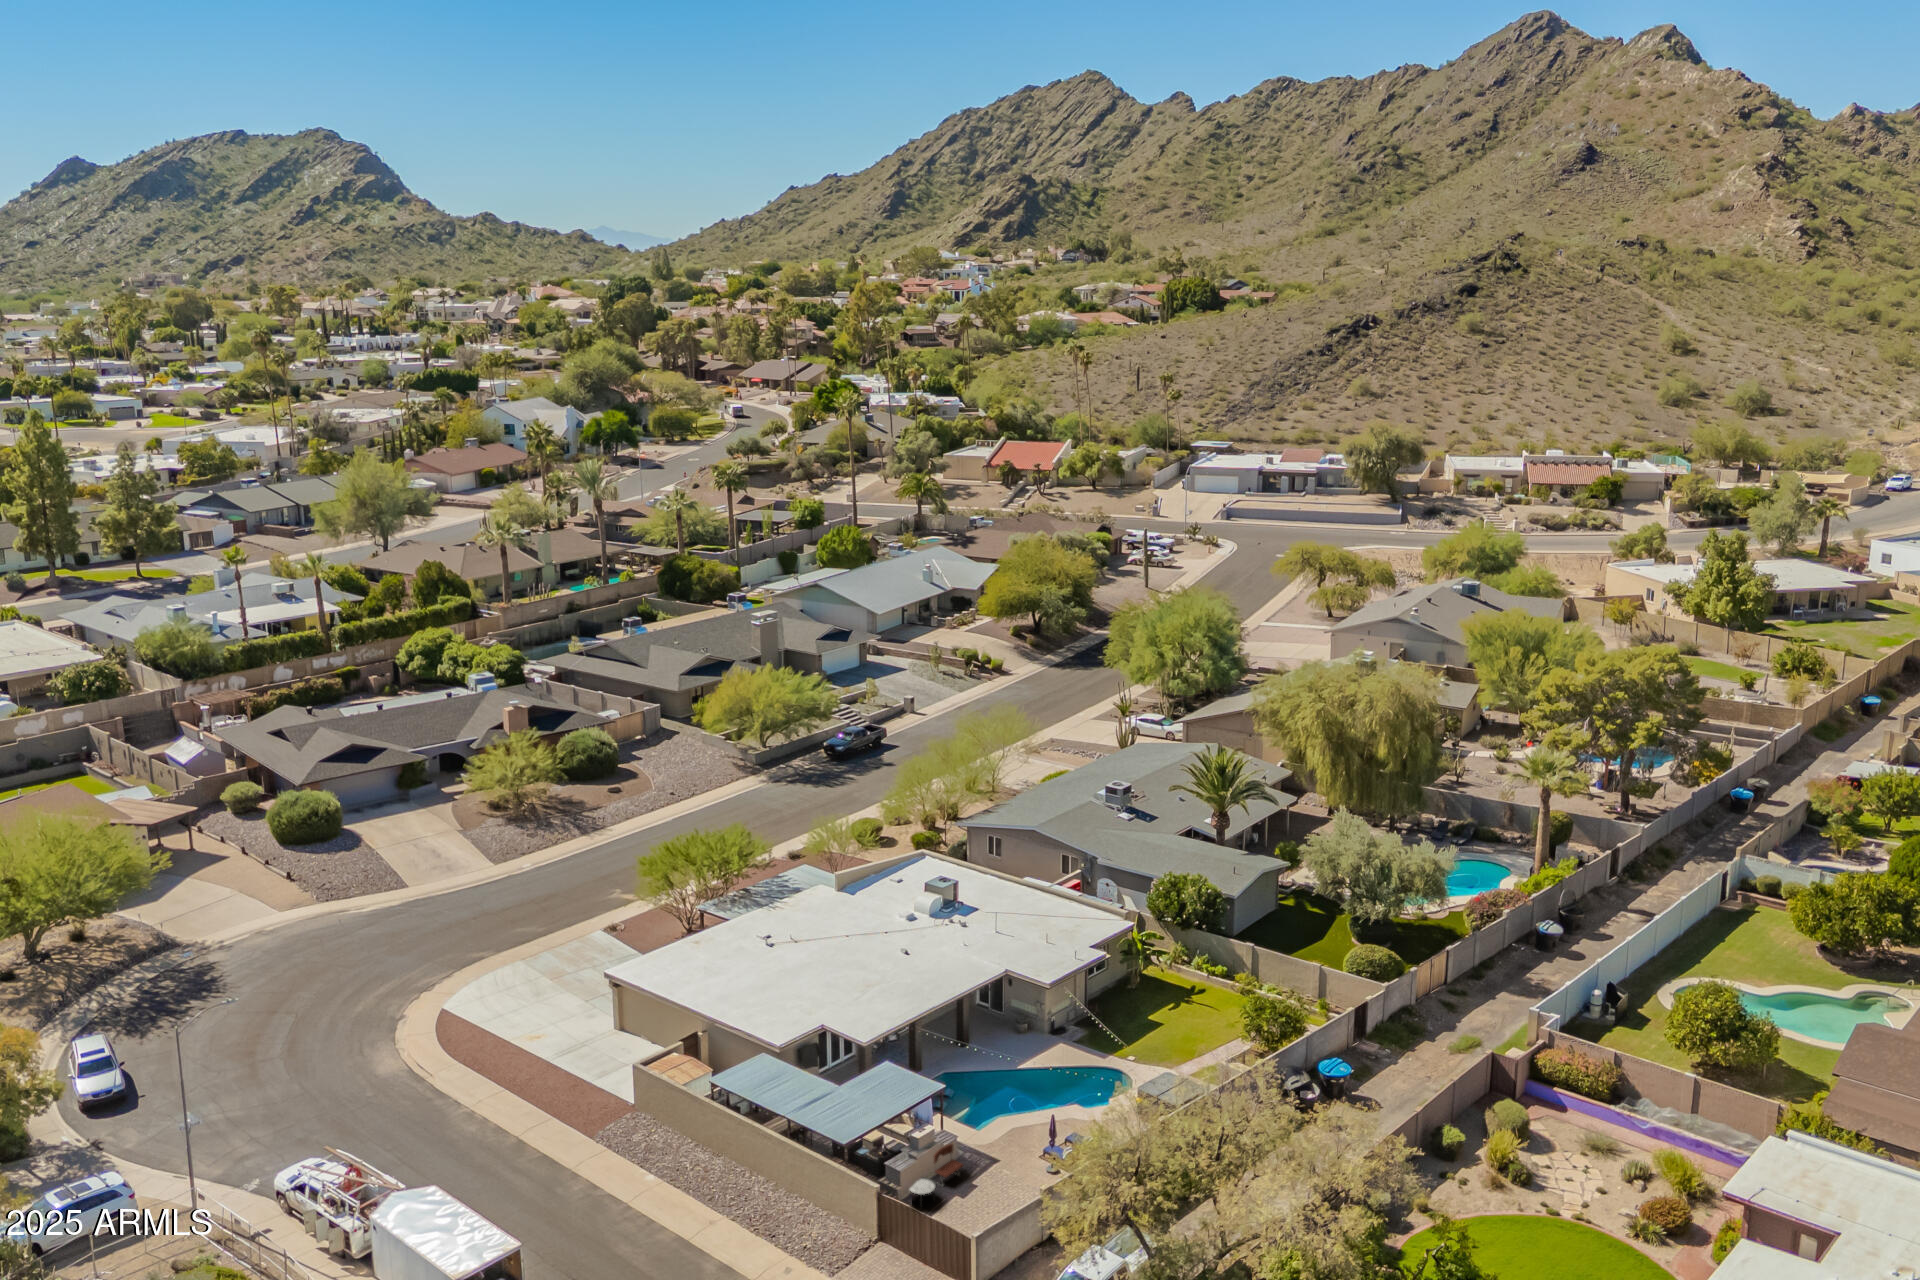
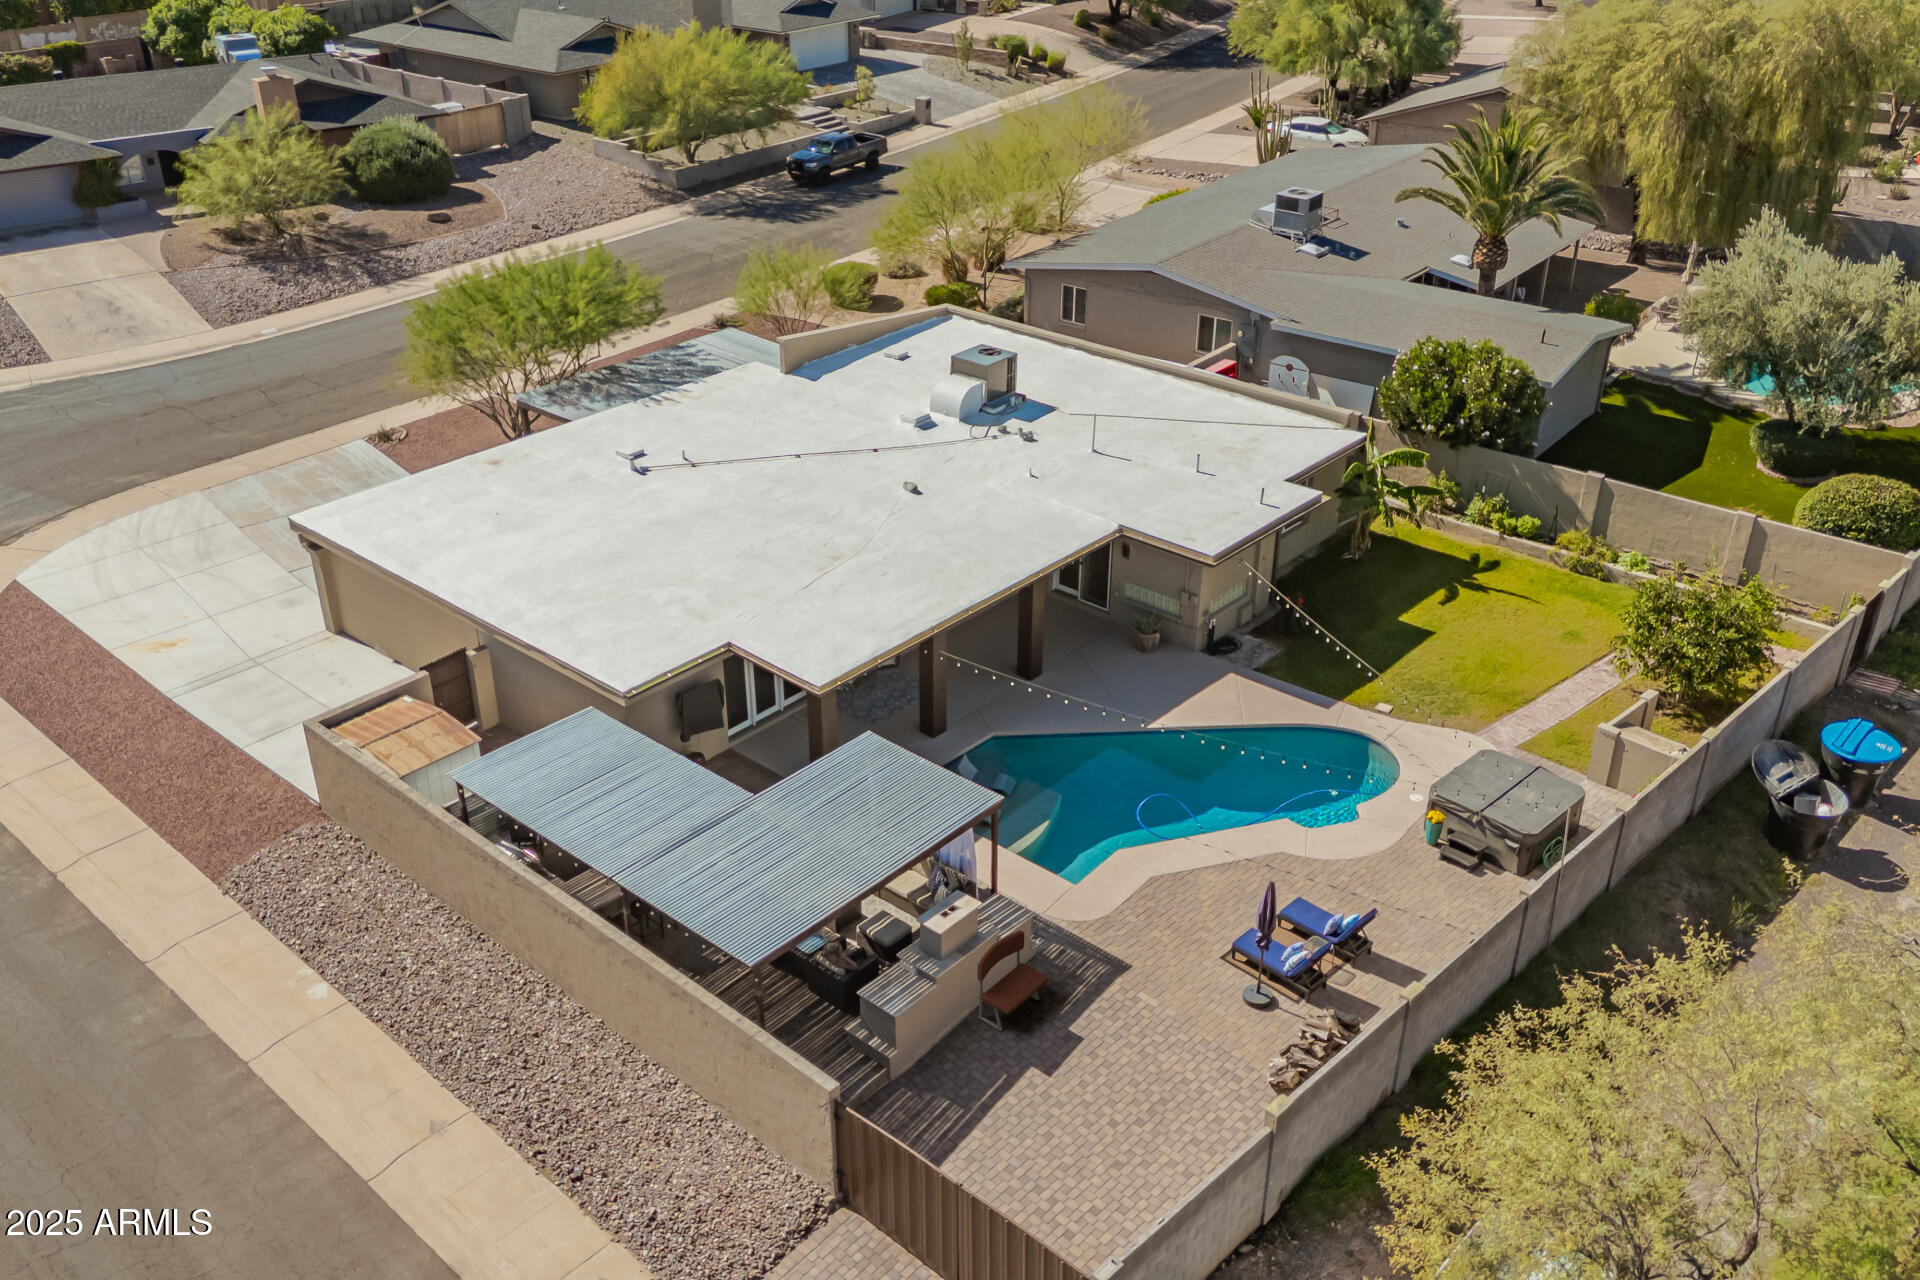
round table: present [910,1177,936,1199] -> none [914,1016,986,1095]

